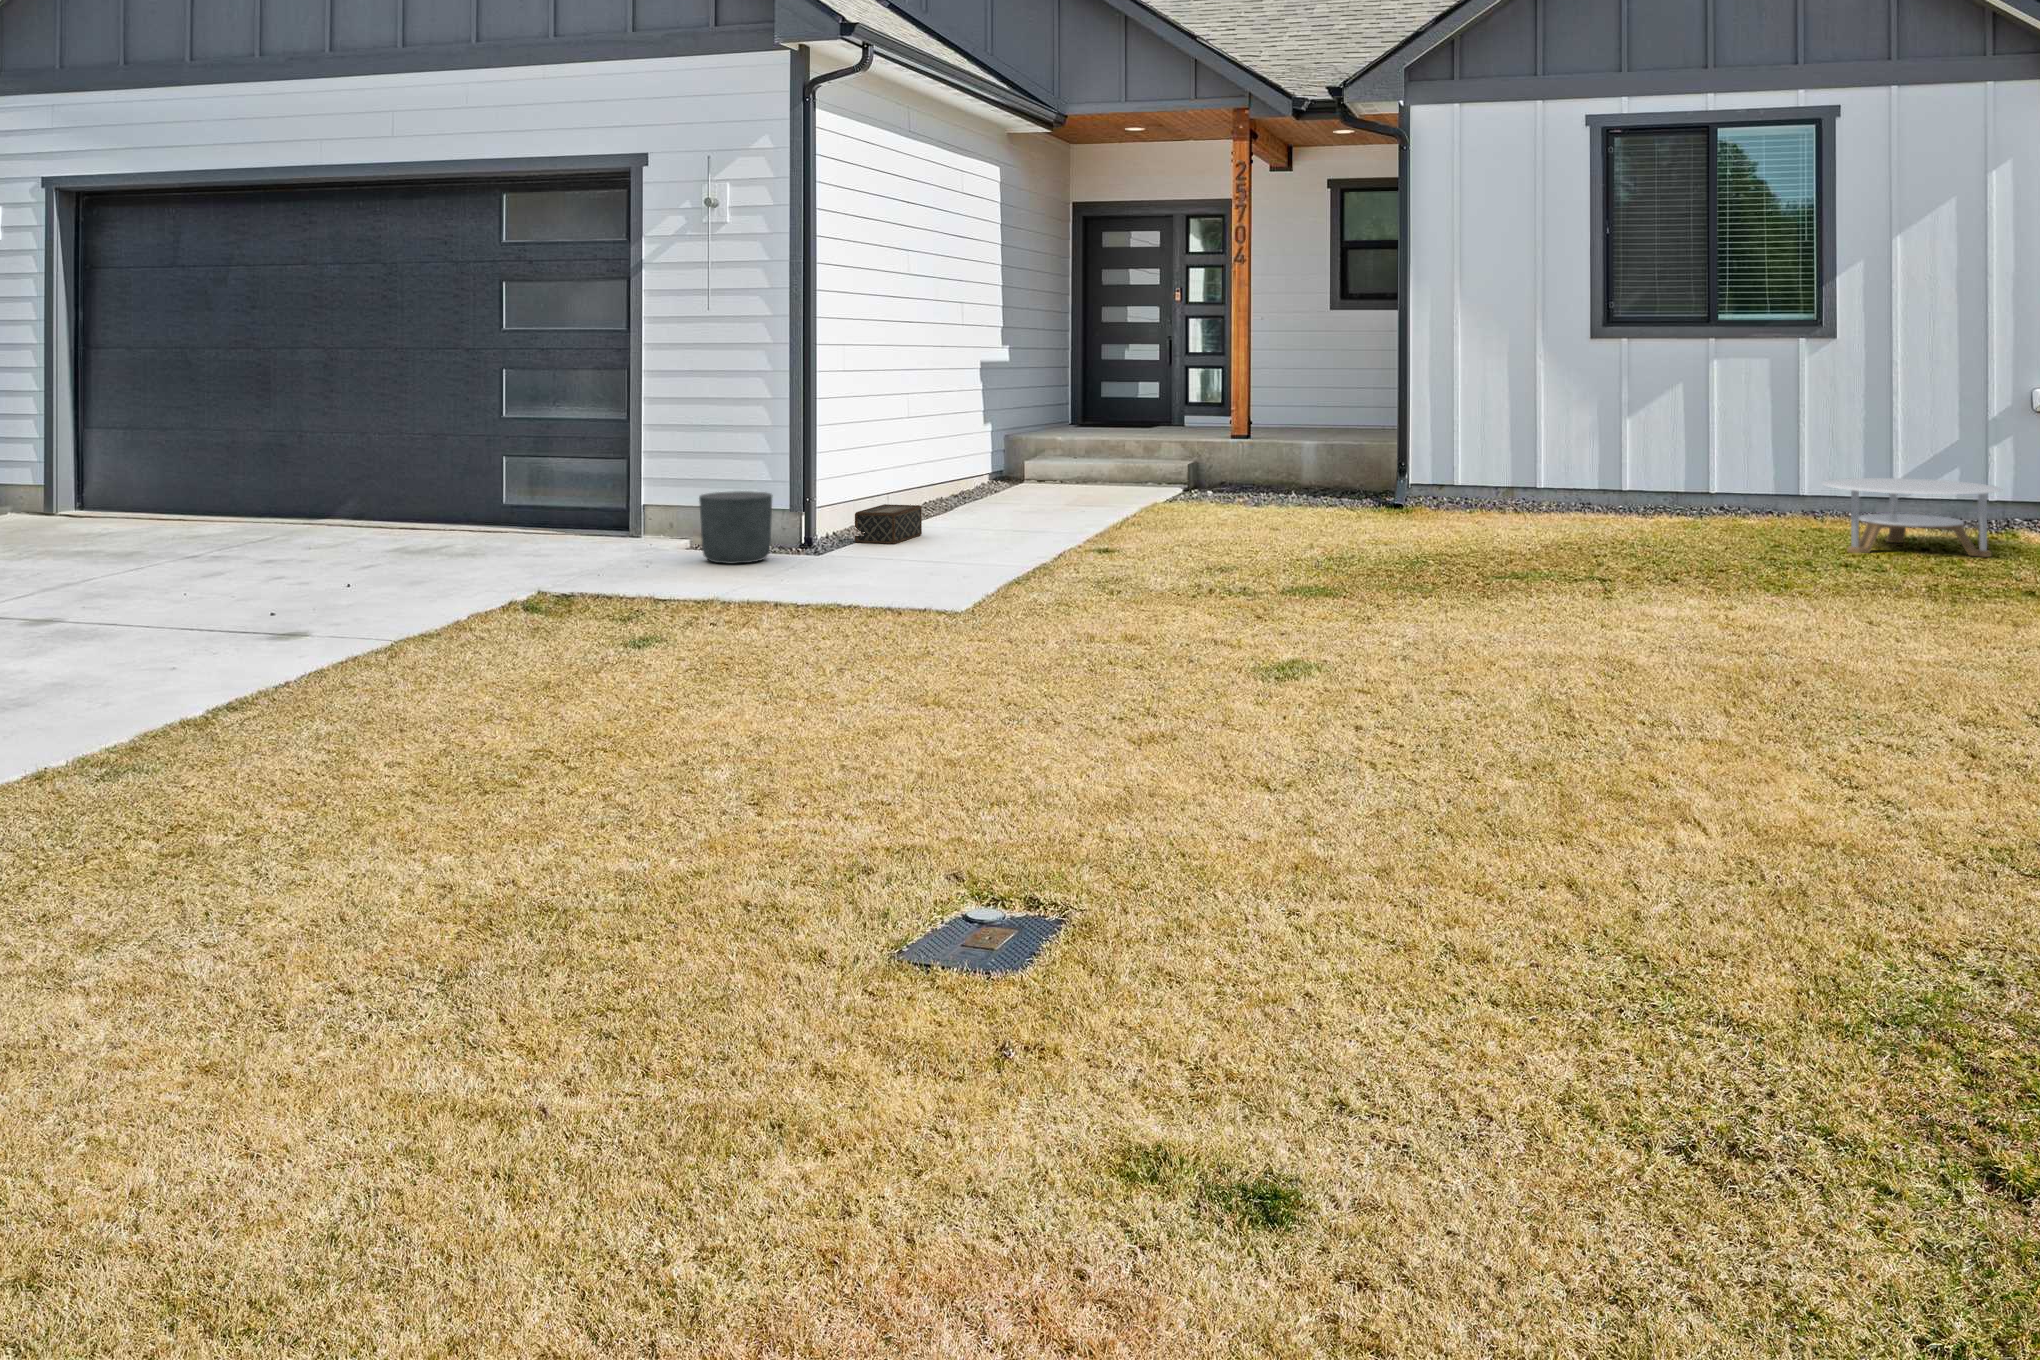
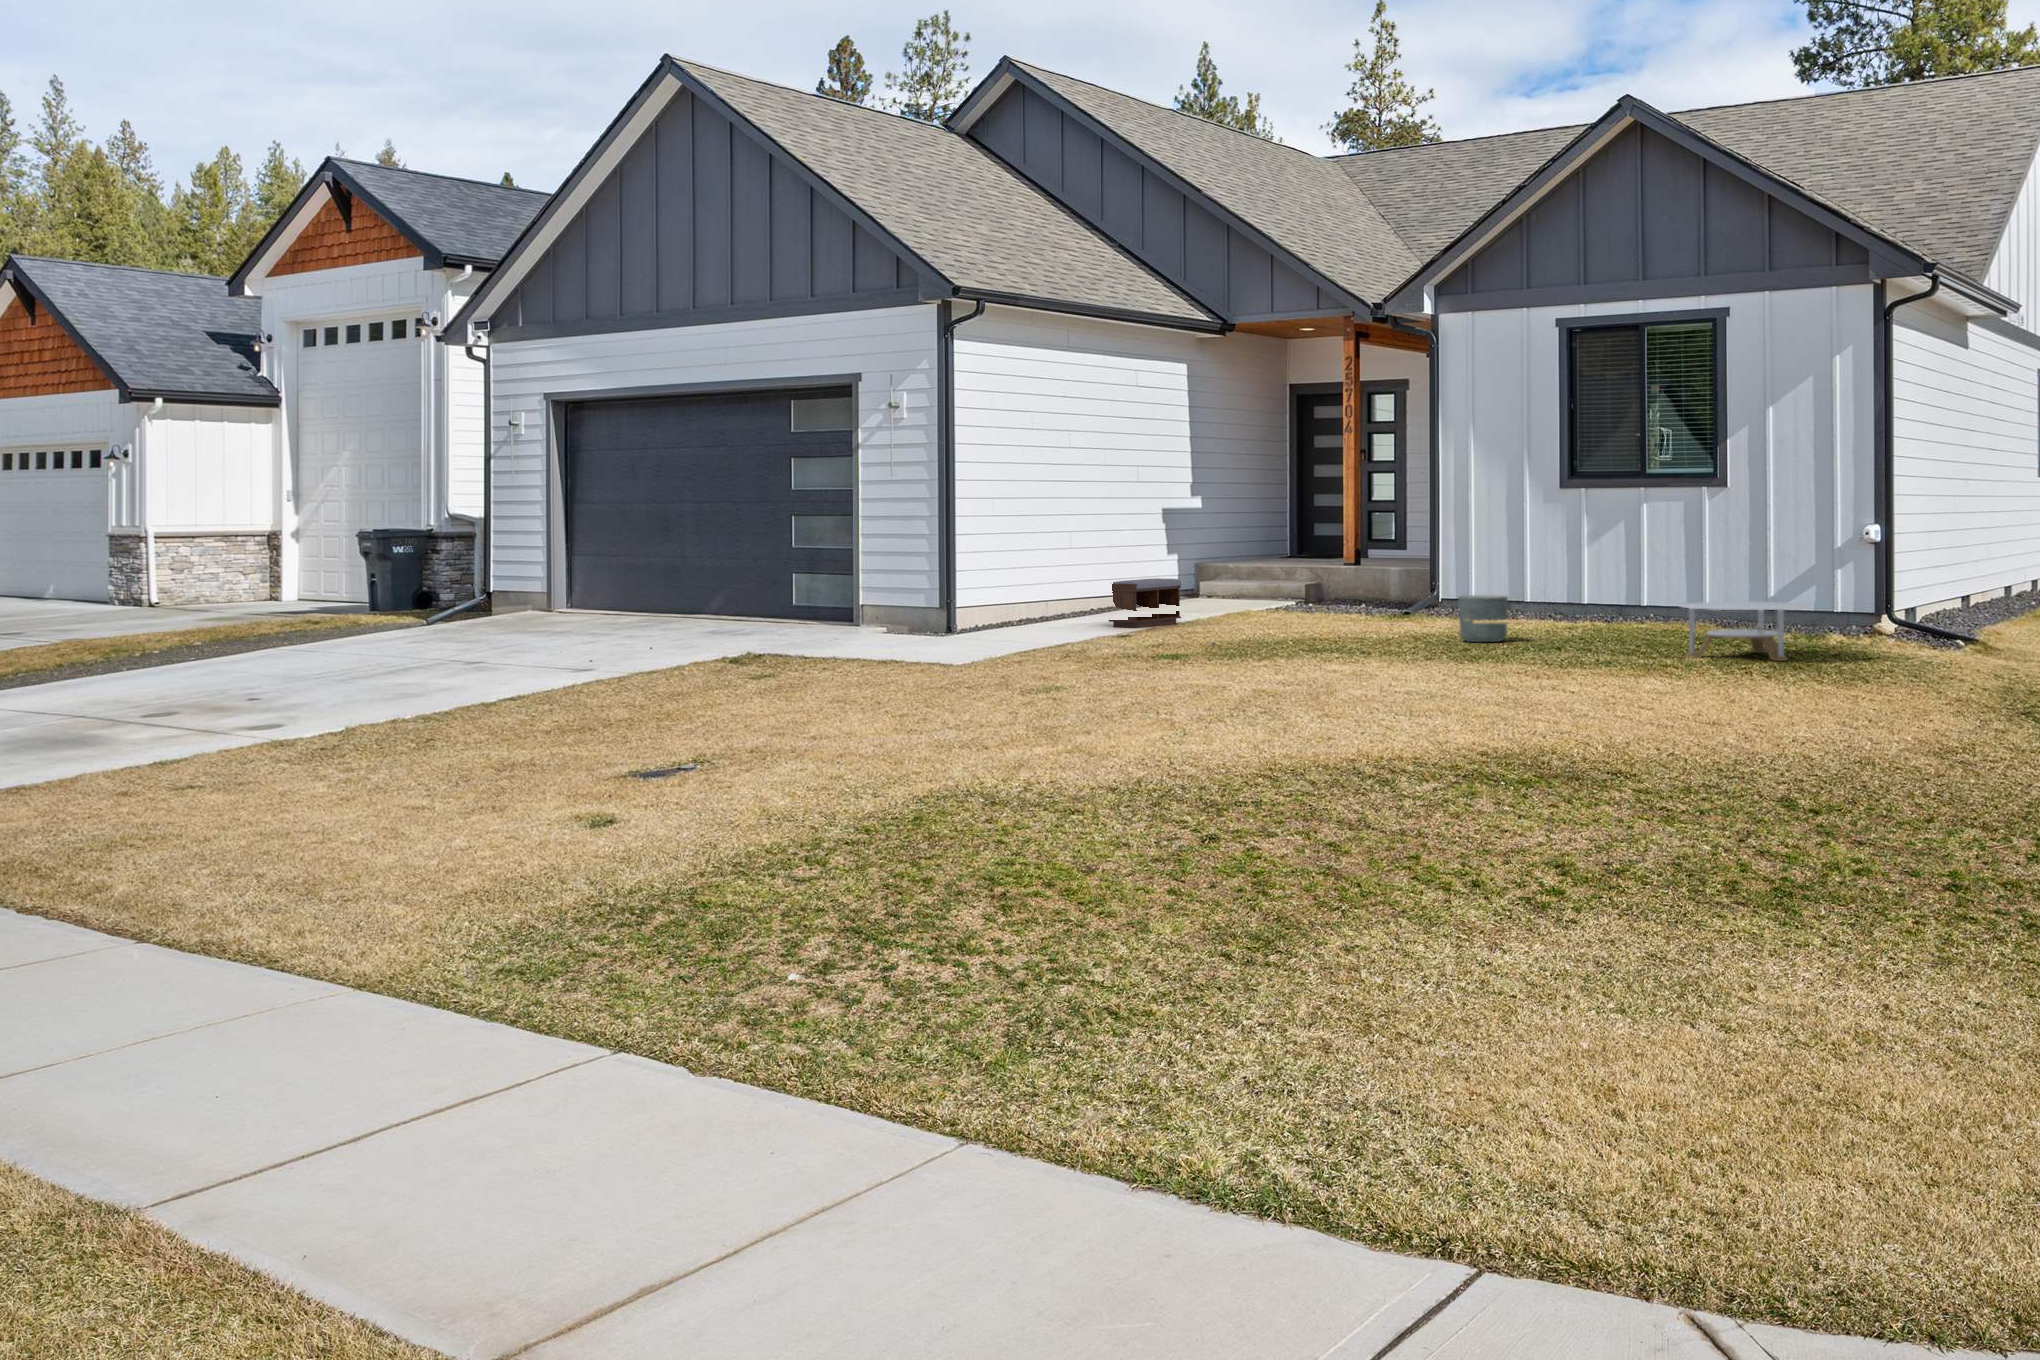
bench: none [936,449,1010,517] -> present [1109,578,1181,628]
planter: present [699,491,772,564] -> present [1458,595,1508,642]
woven basket: present [855,504,922,544] -> none [1000,613,1058,638]

